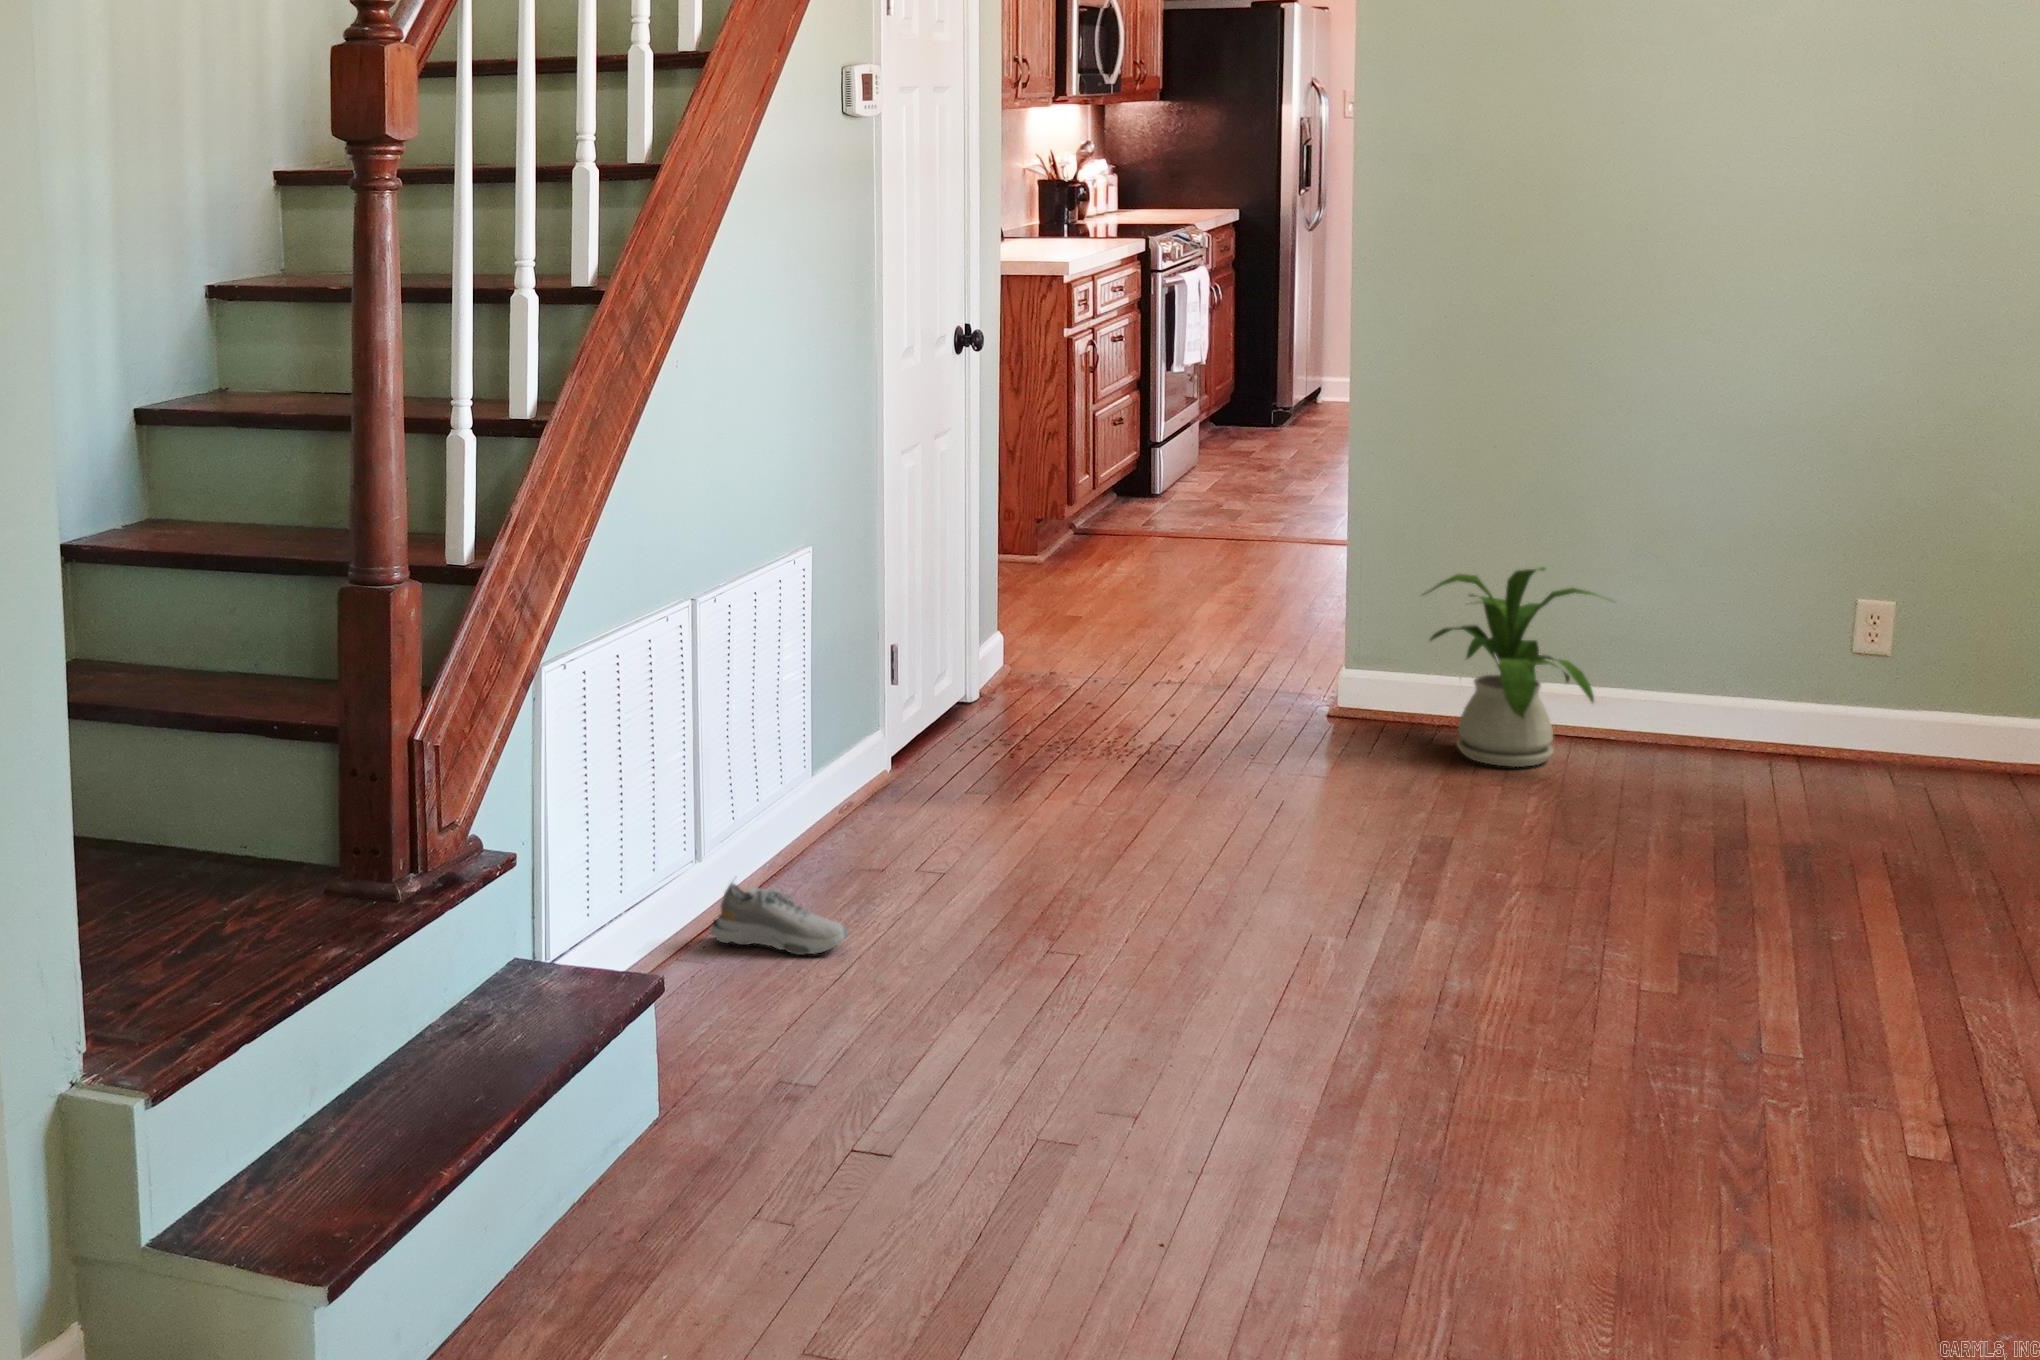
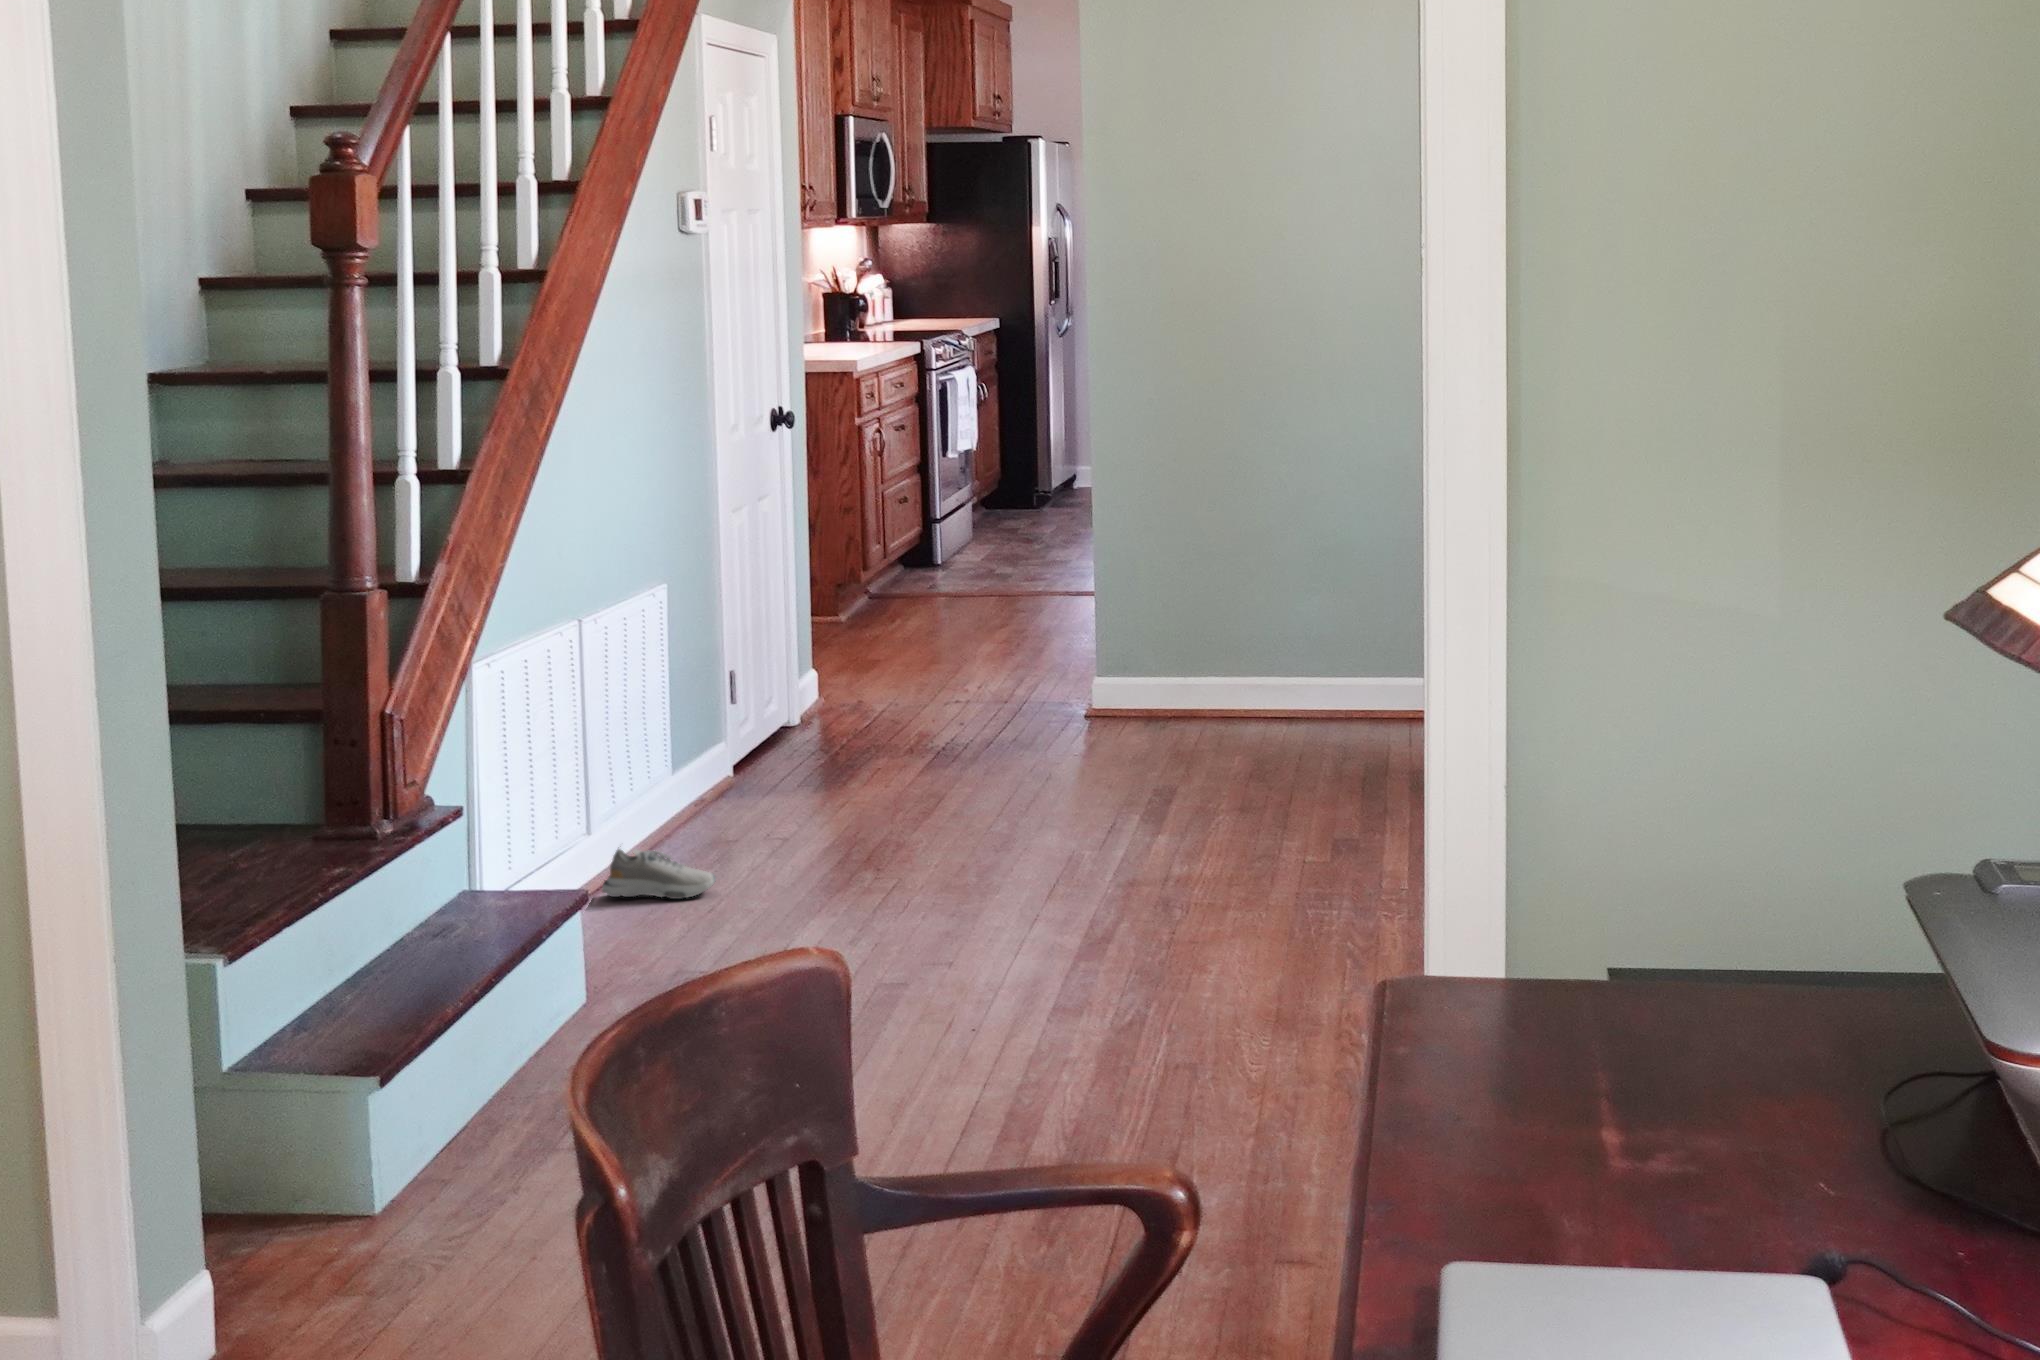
house plant: present [1425,567,1598,767] -> none [1147,579,1290,737]

